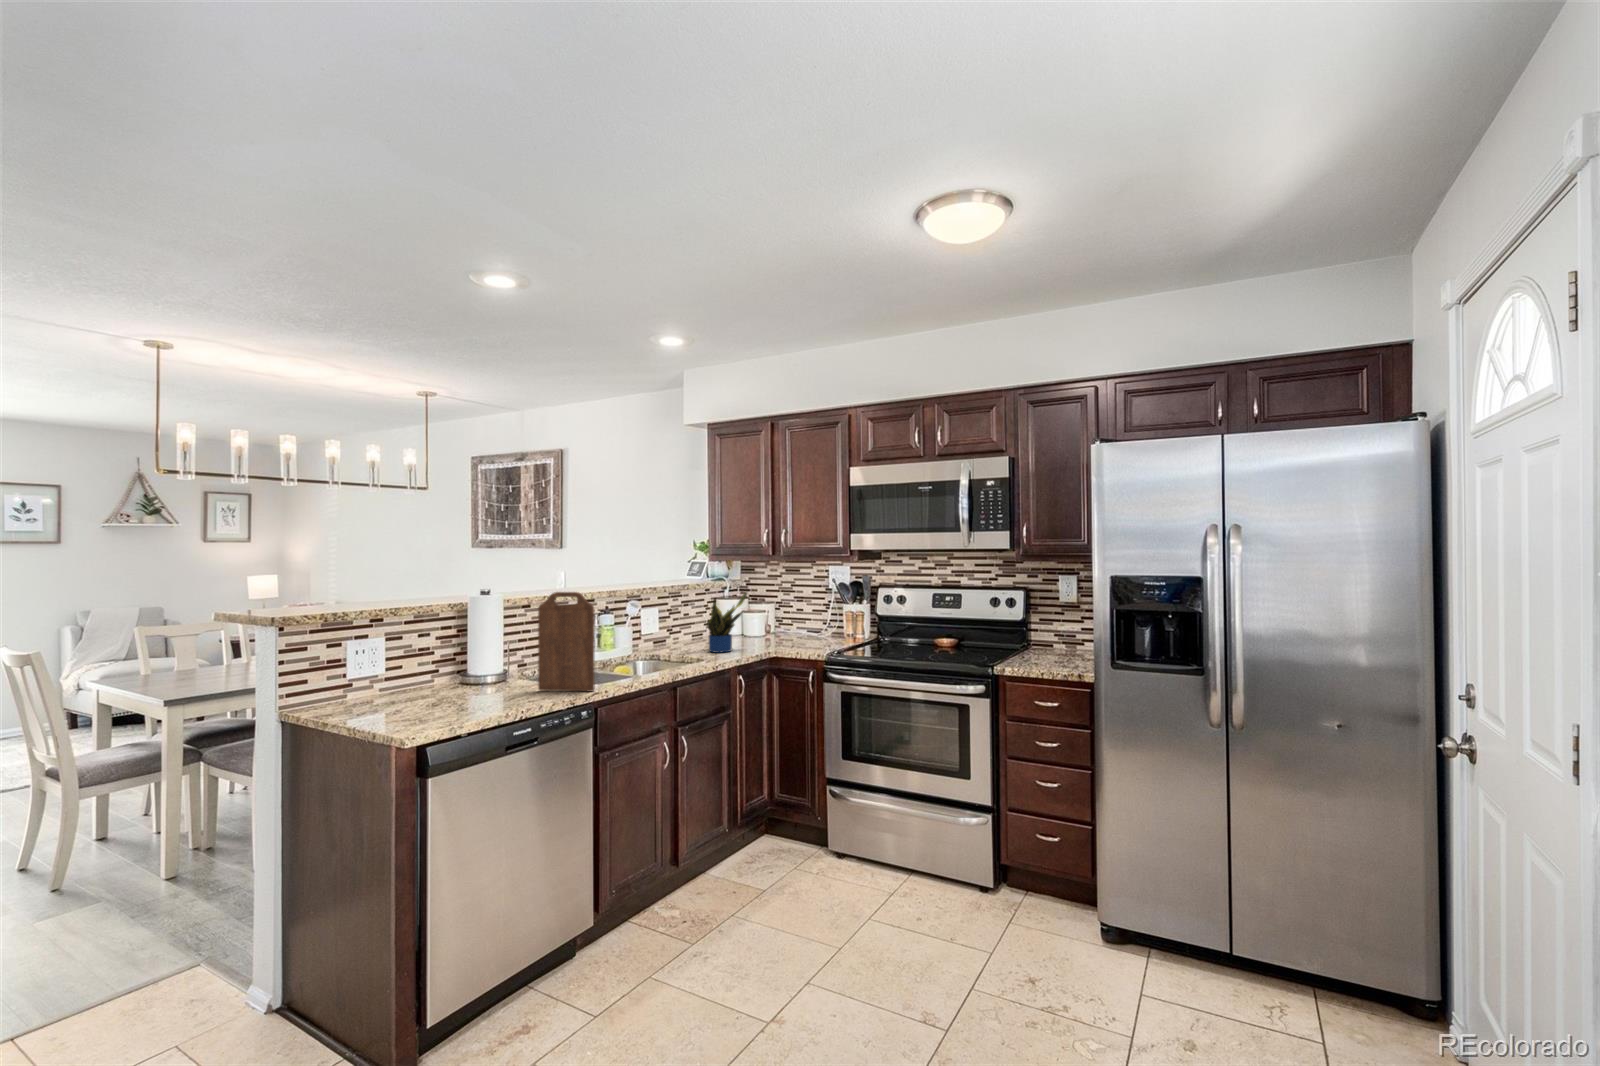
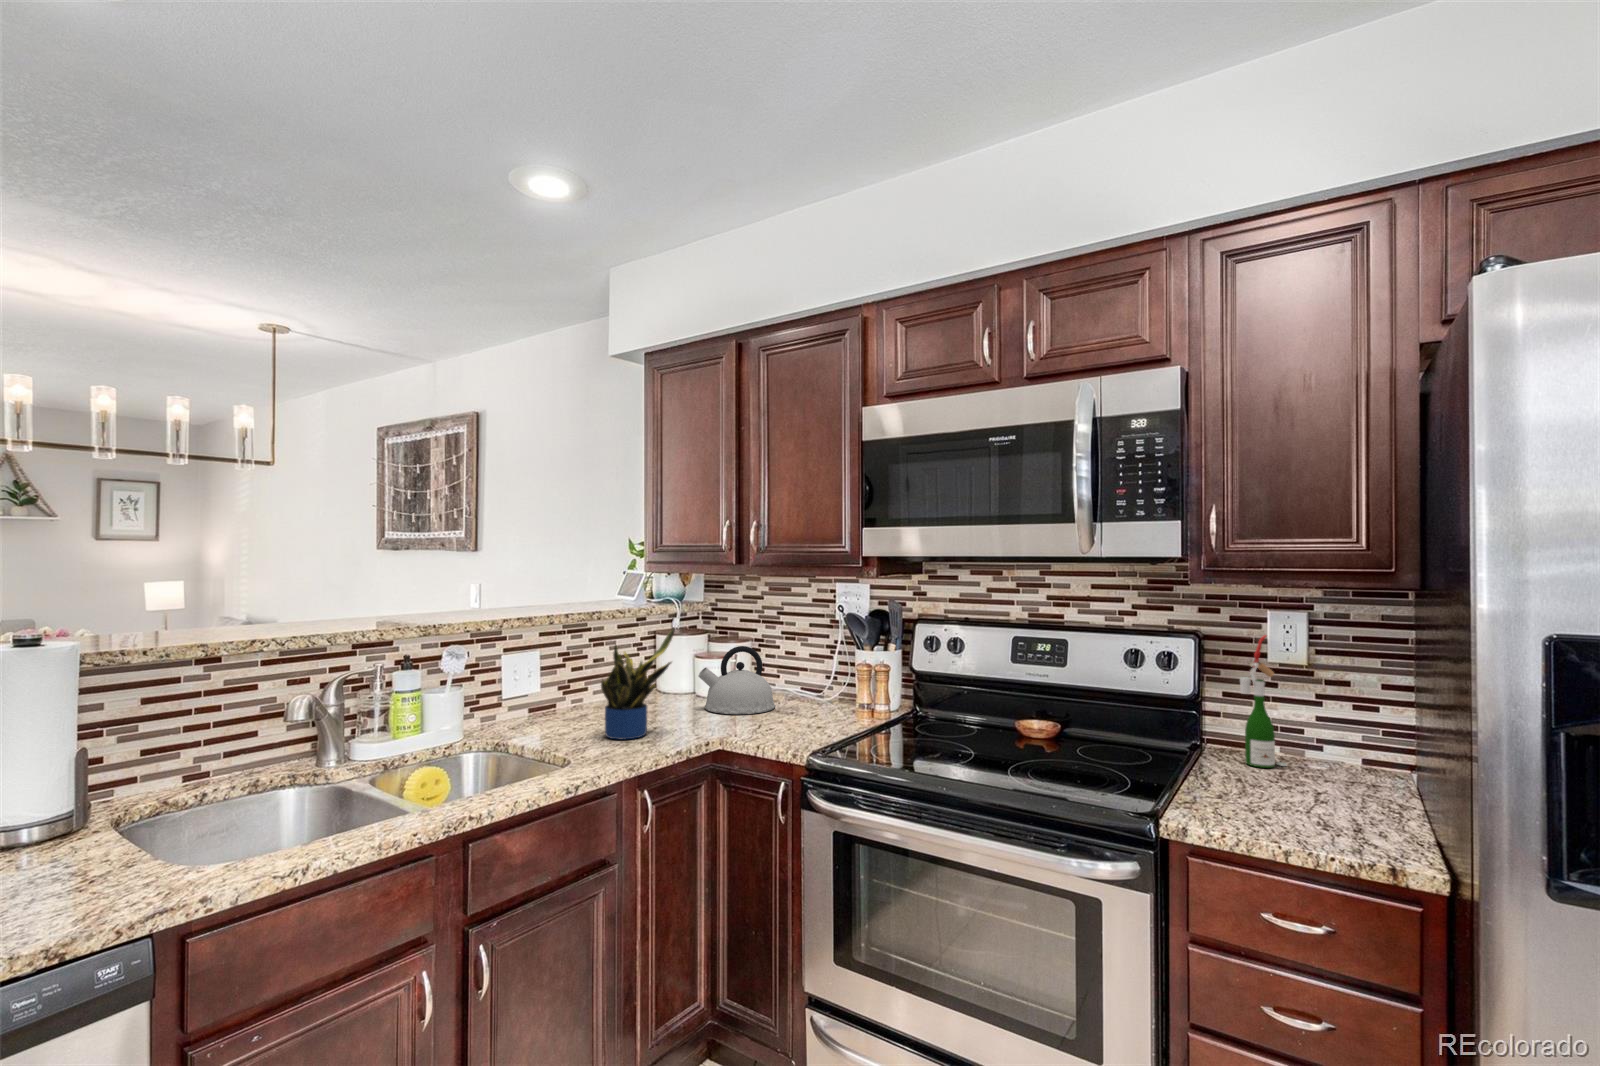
wine bottle: none [1044,587,1065,653] -> present [1240,635,1286,768]
cutting board: present [538,592,594,691] -> none [57,648,186,900]
kettle: none [750,604,796,643] -> present [698,646,775,714]

